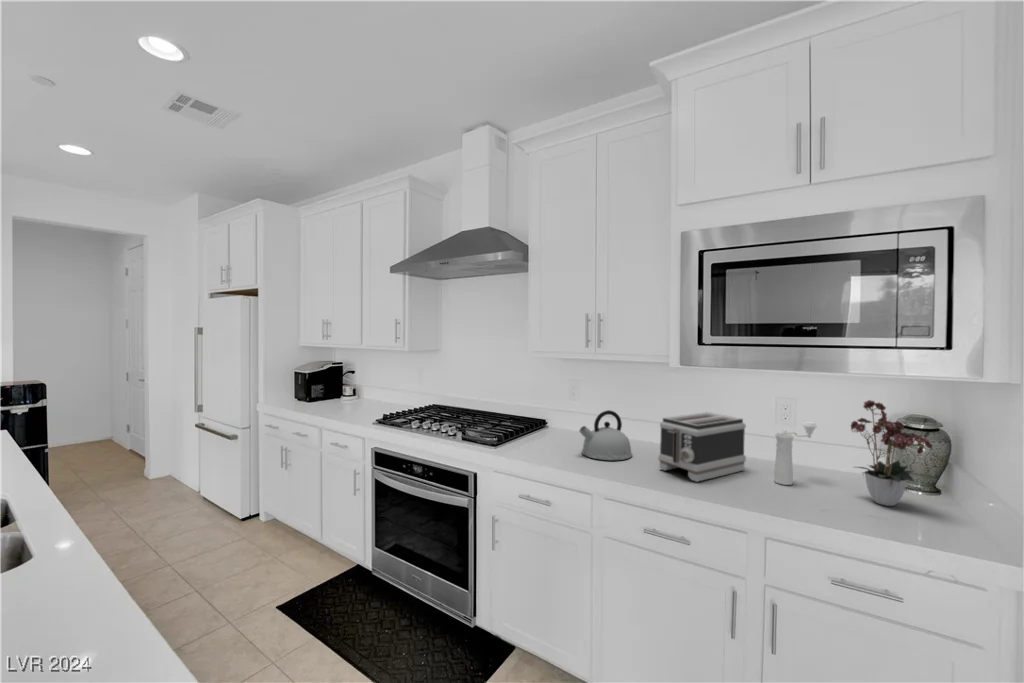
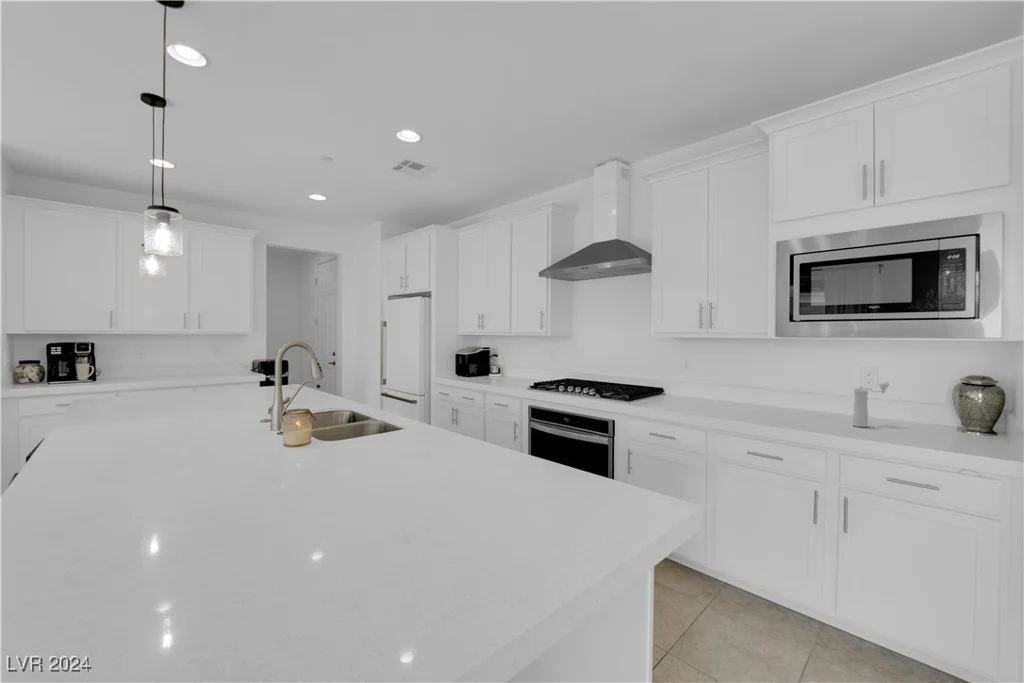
flower arrangement: present [851,400,933,506] -> none [910,358,981,439]
kettle: present [579,410,632,460] -> none [695,376,738,412]
toaster: present [658,412,746,482] -> none [758,377,831,423]

